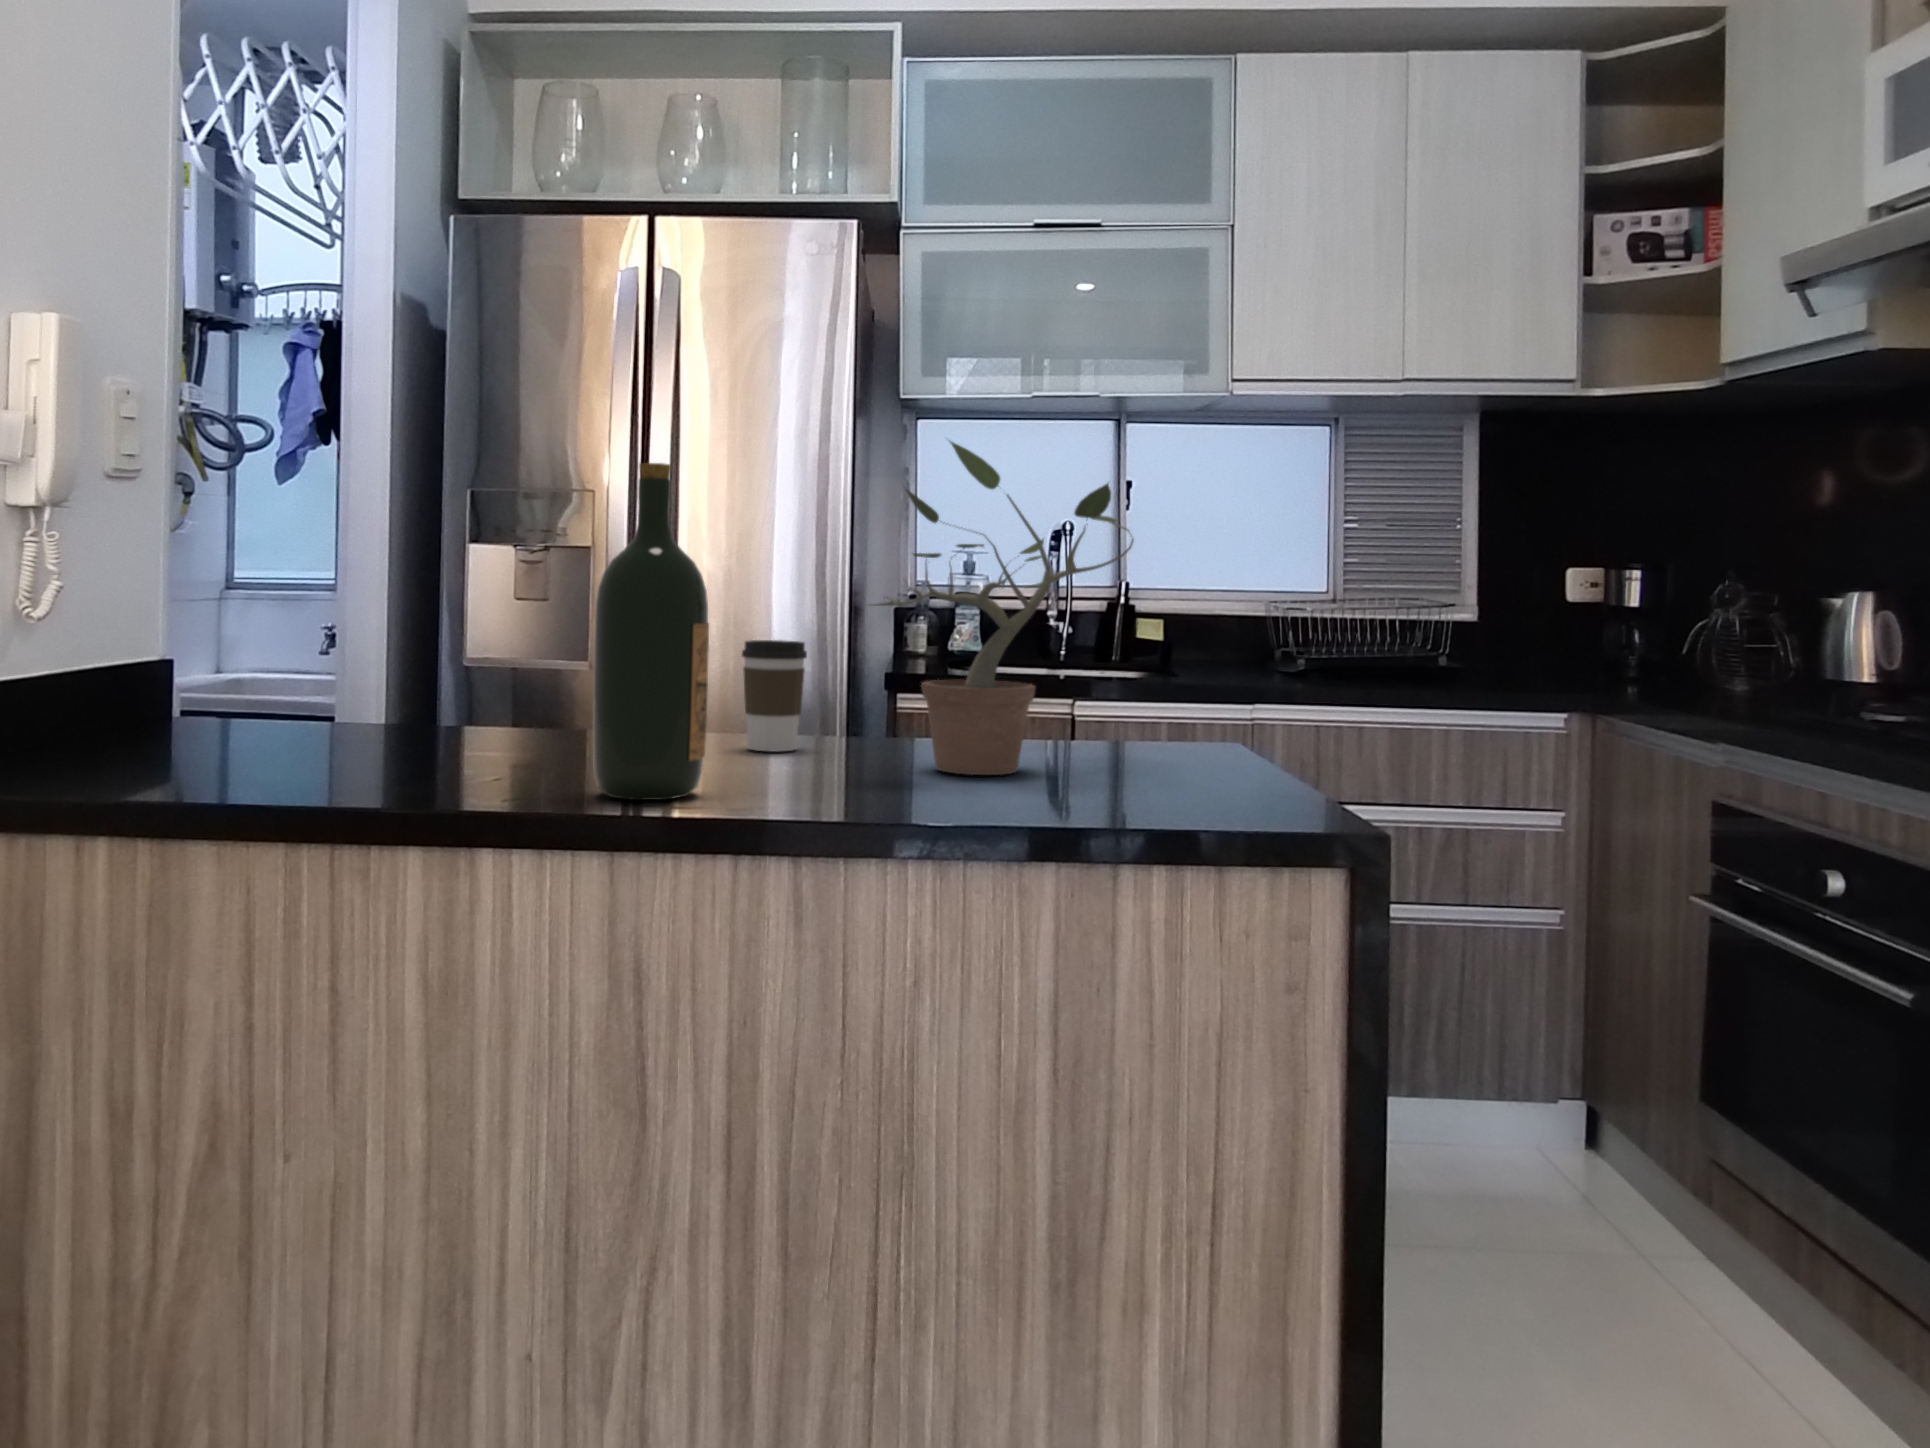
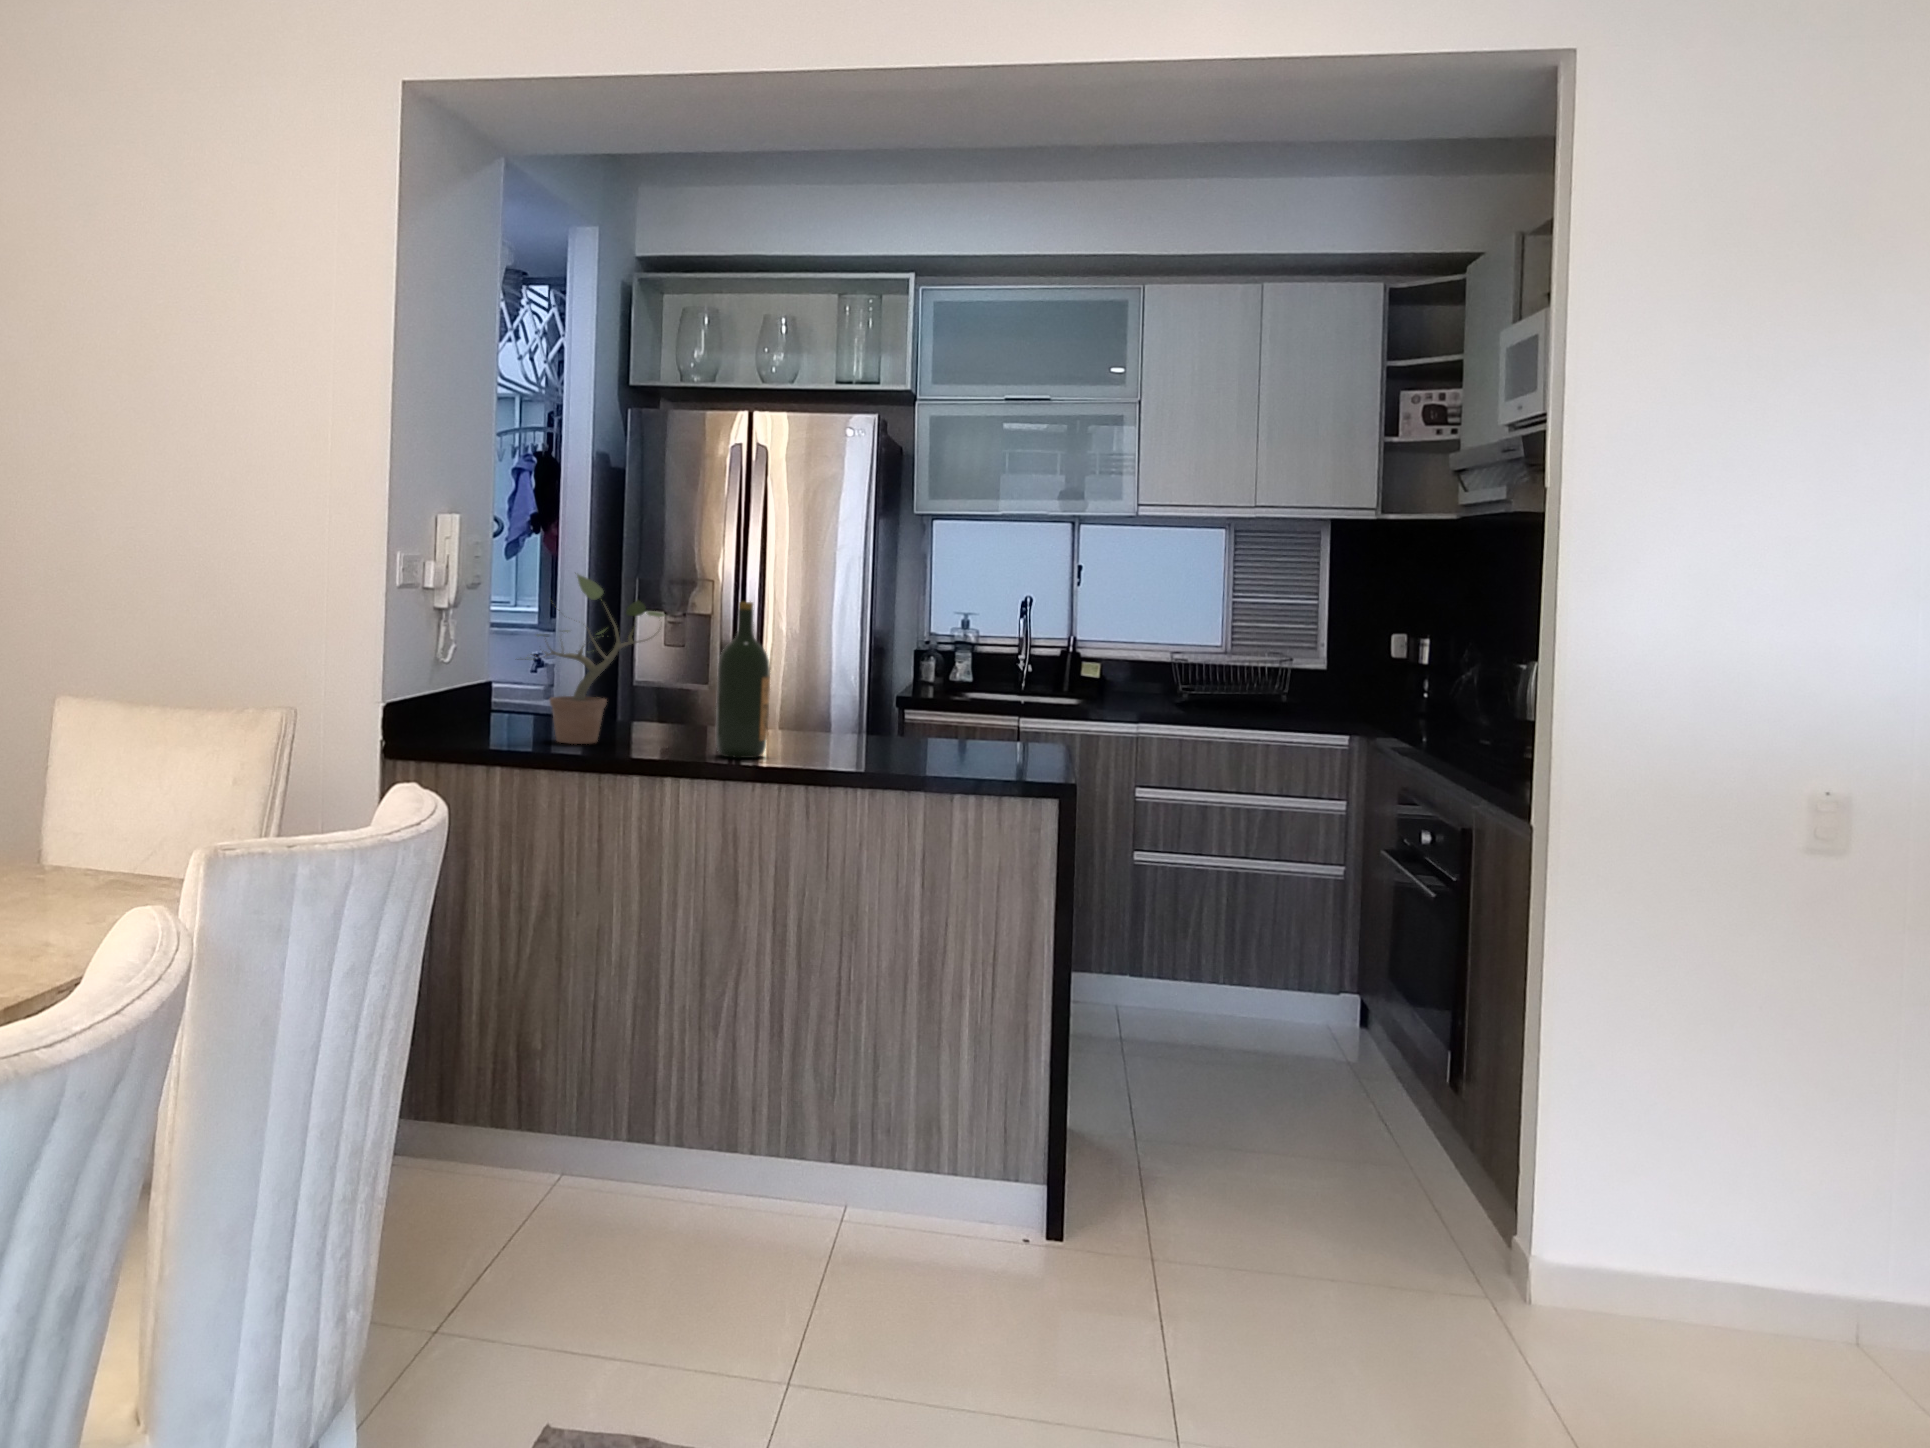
potted plant: present [871,441,1134,775] -> present [518,575,665,744]
coffee cup: present [742,640,807,751] -> none [791,682,825,740]

